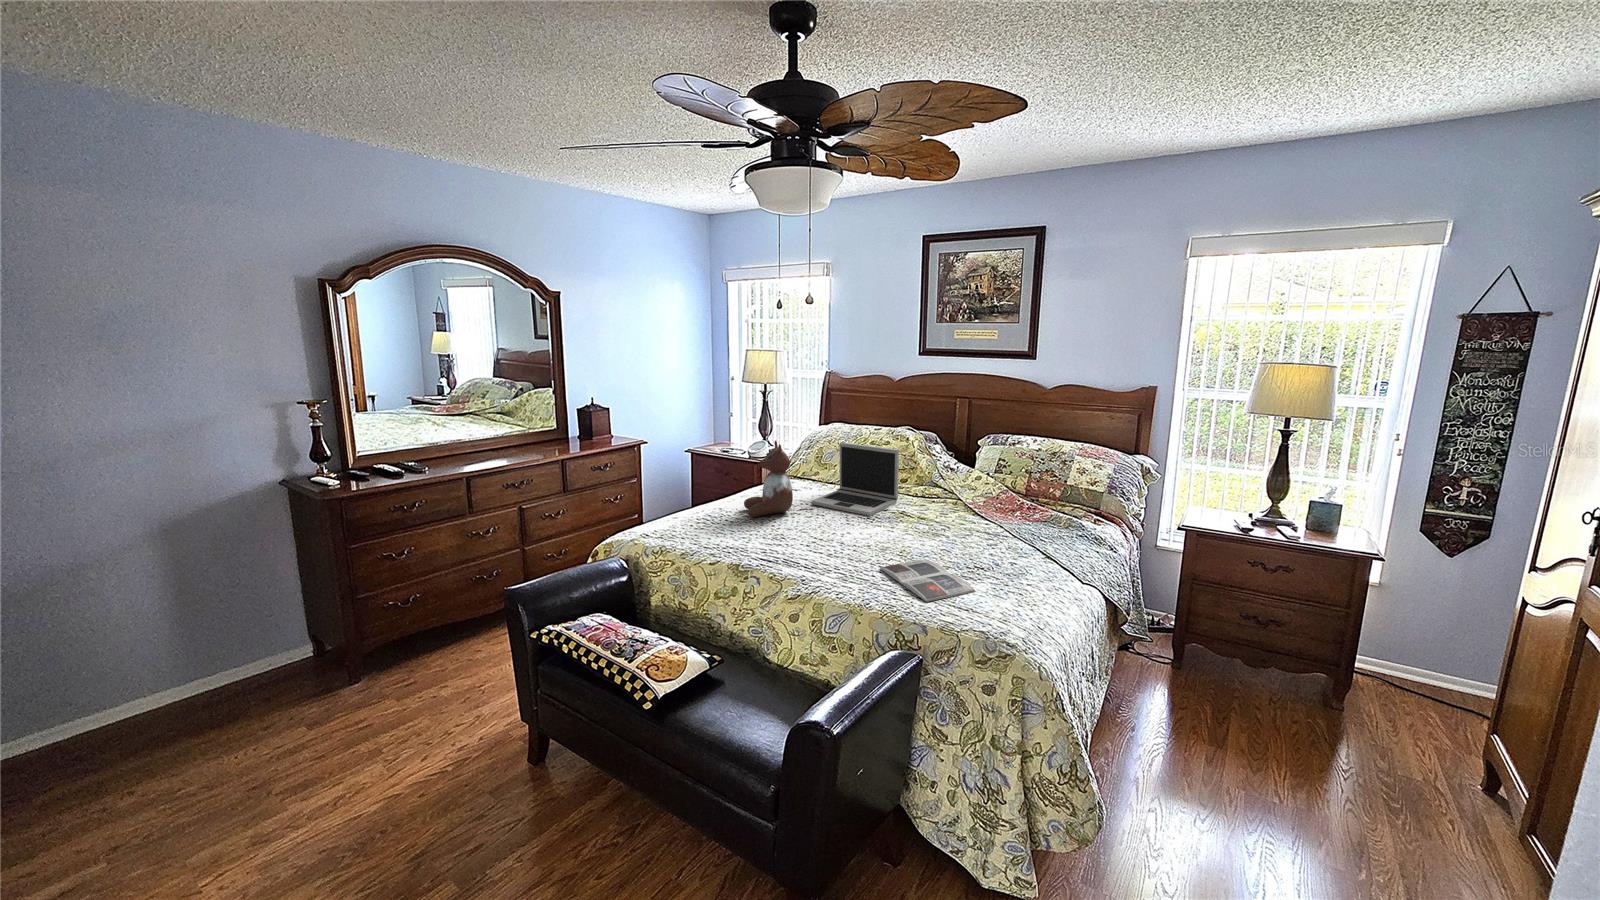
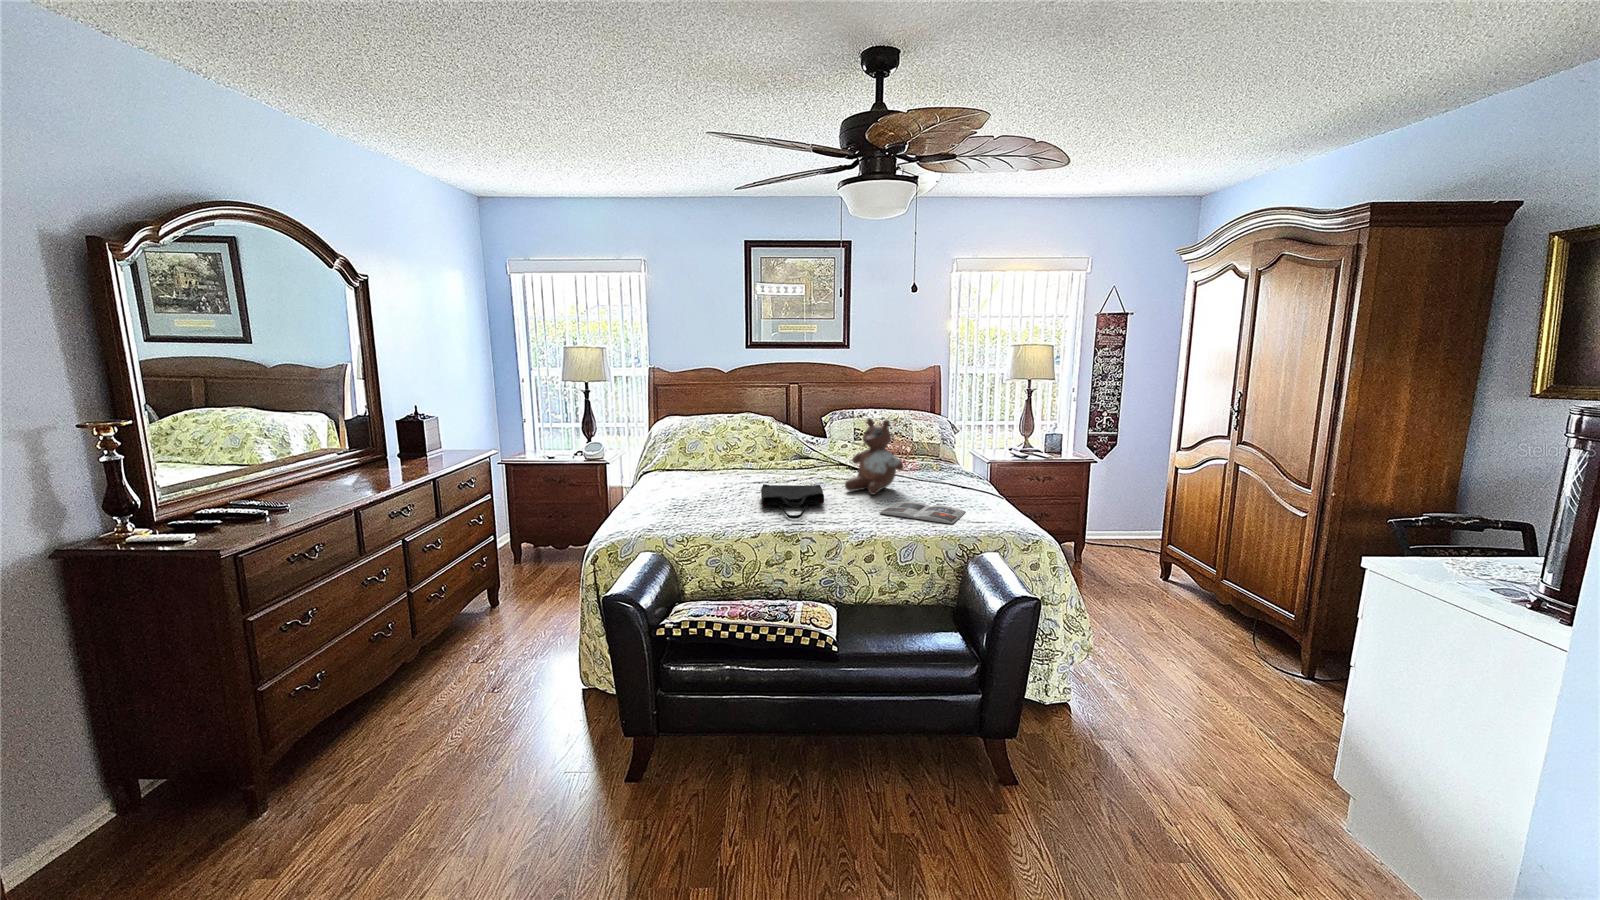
stuffed bear: present [744,440,793,517] -> present [845,418,903,495]
laptop: present [812,442,899,516] -> none [726,425,794,486]
tote bag: none [790,510,870,554] -> present [761,484,824,519]

